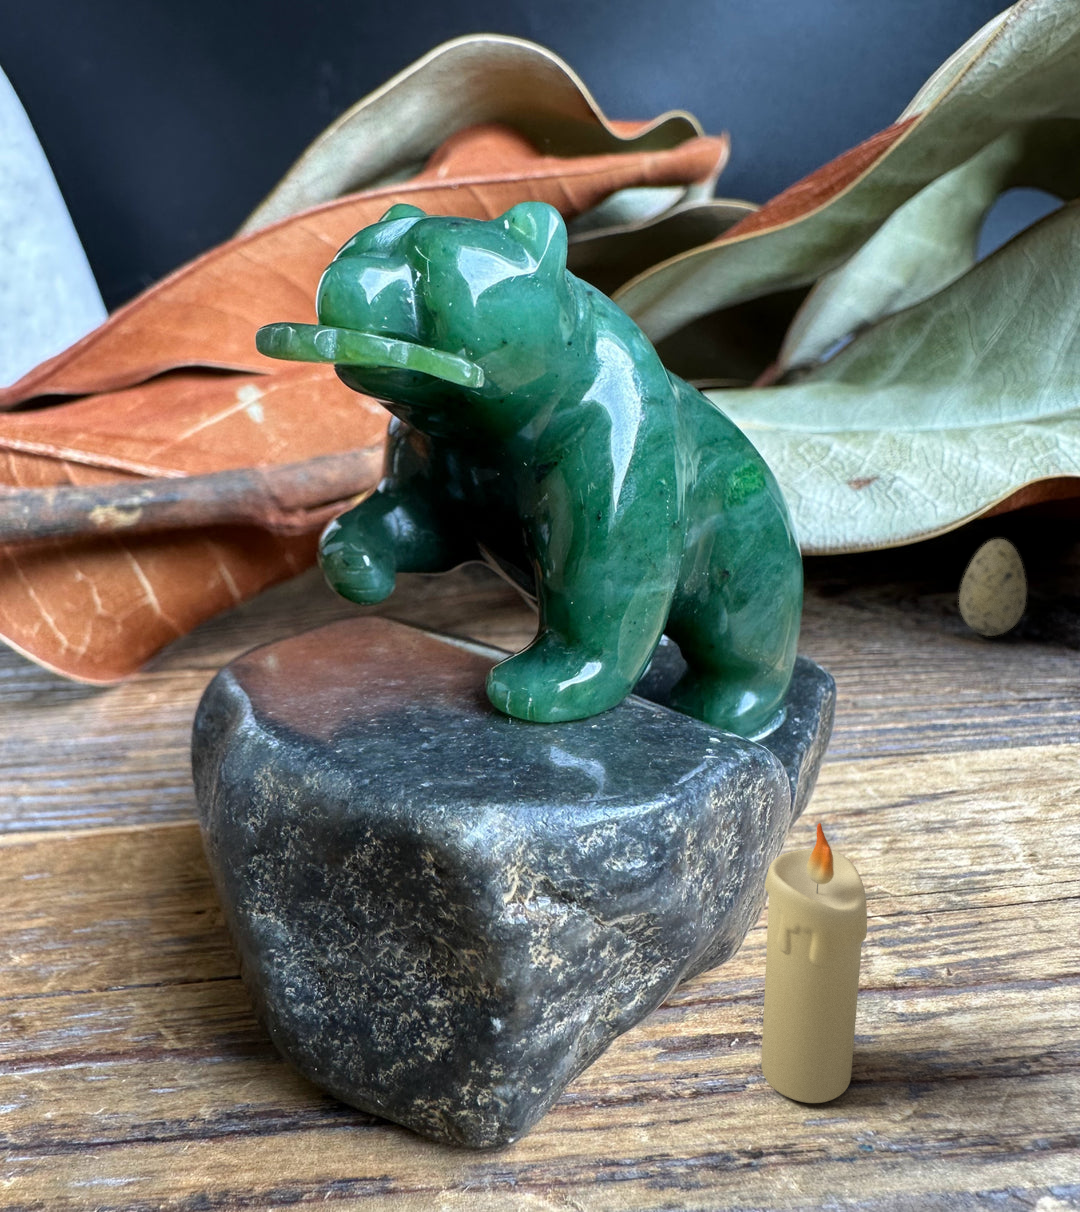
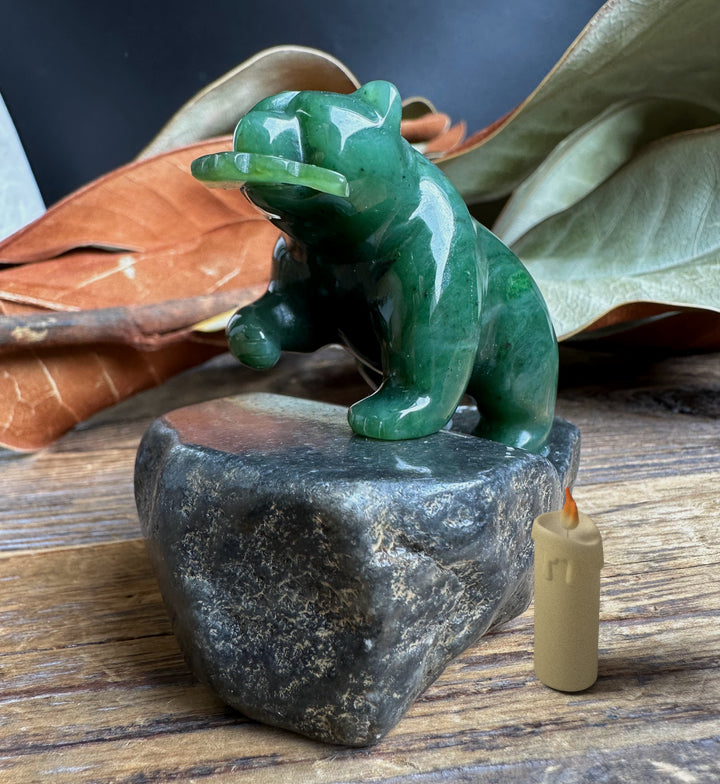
decorative egg: present [959,539,1026,636] -> none [635,346,679,412]

